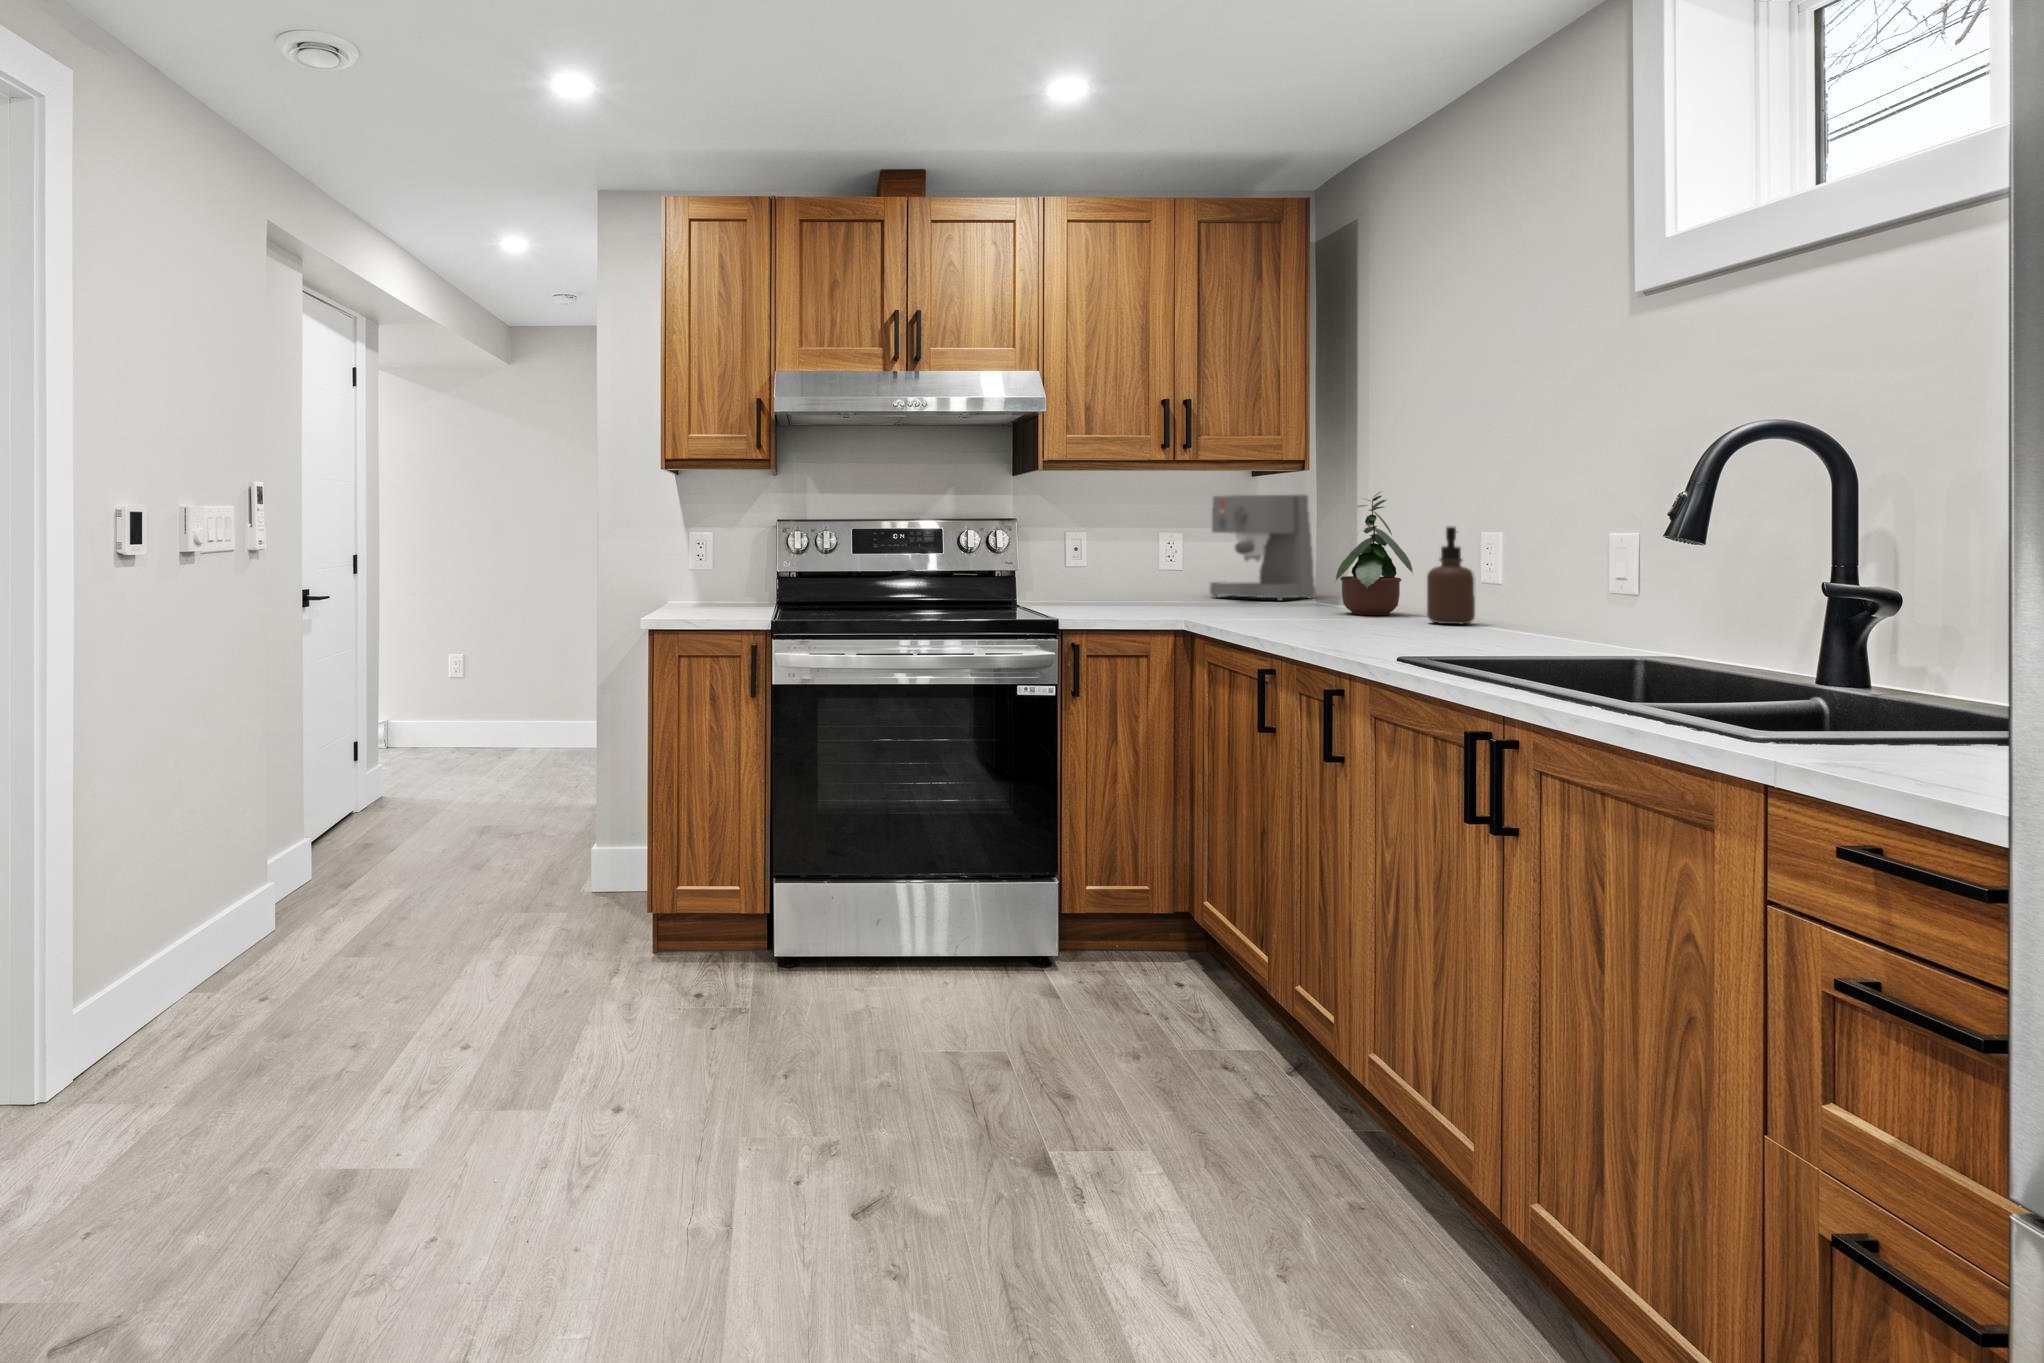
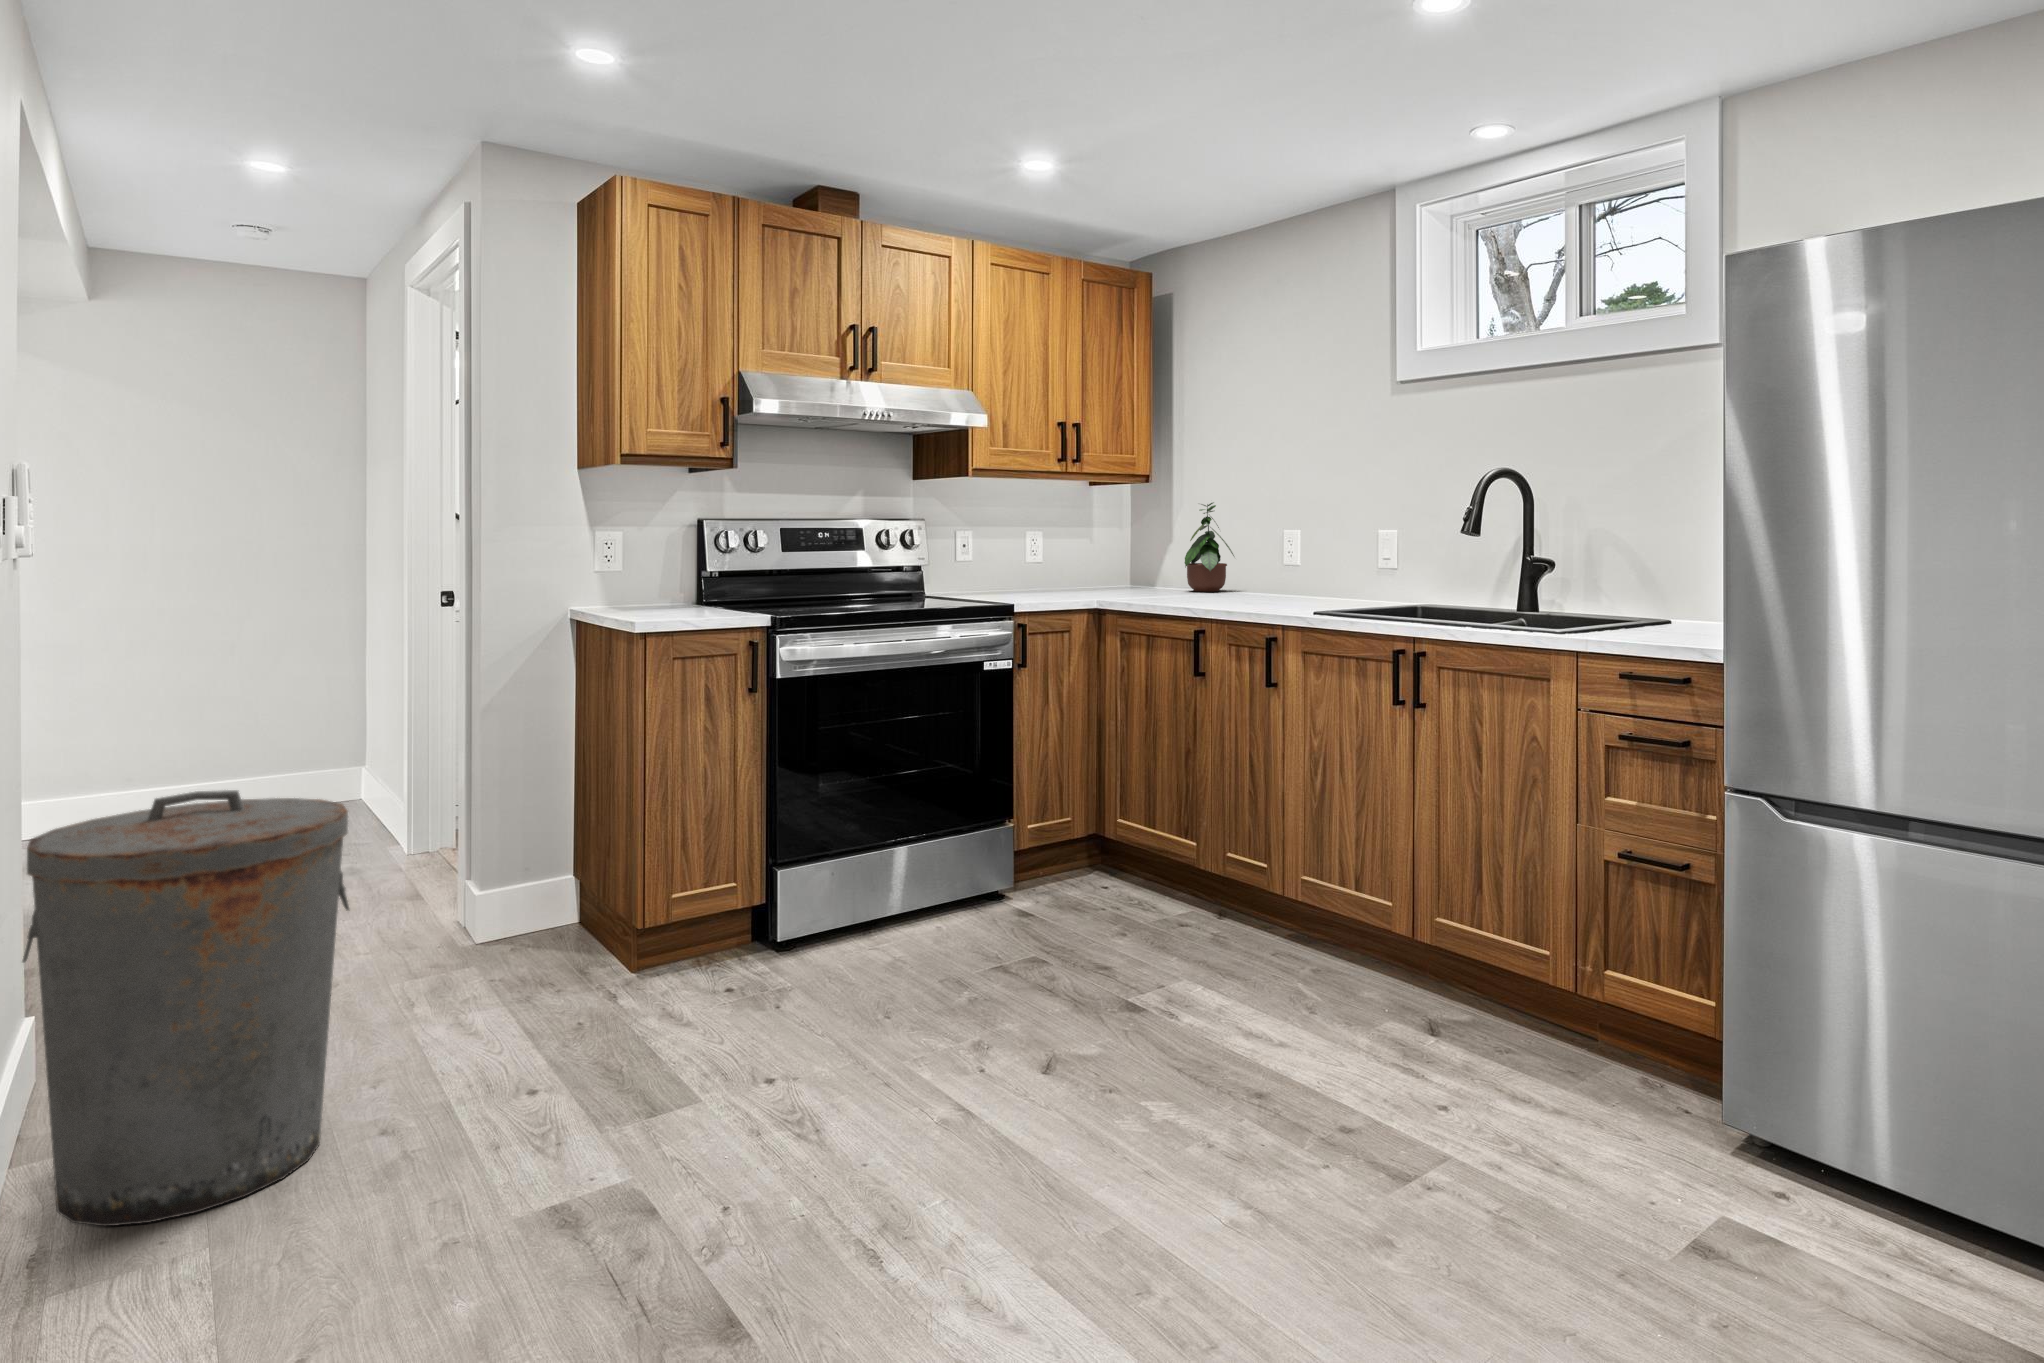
coffee maker: present [1210,495,1316,601] -> none [1063,500,1137,585]
soap dispenser: present [1427,527,1475,624] -> none [1255,525,1285,595]
trash can: none [81,747,312,1097] -> present [22,790,349,1226]

